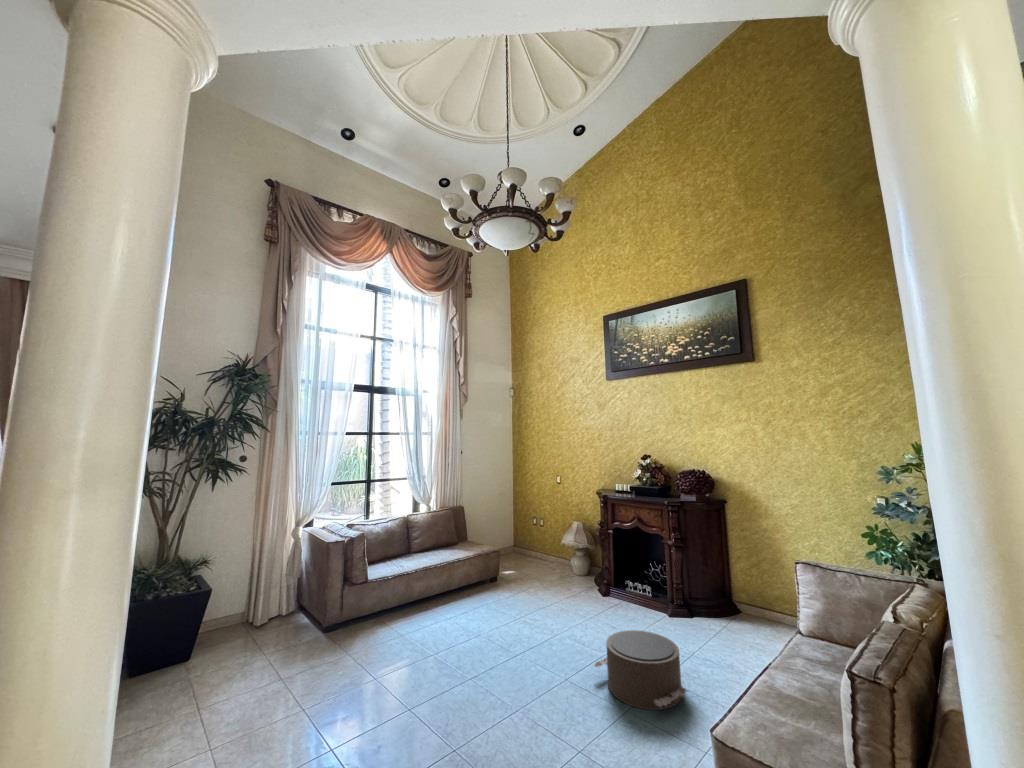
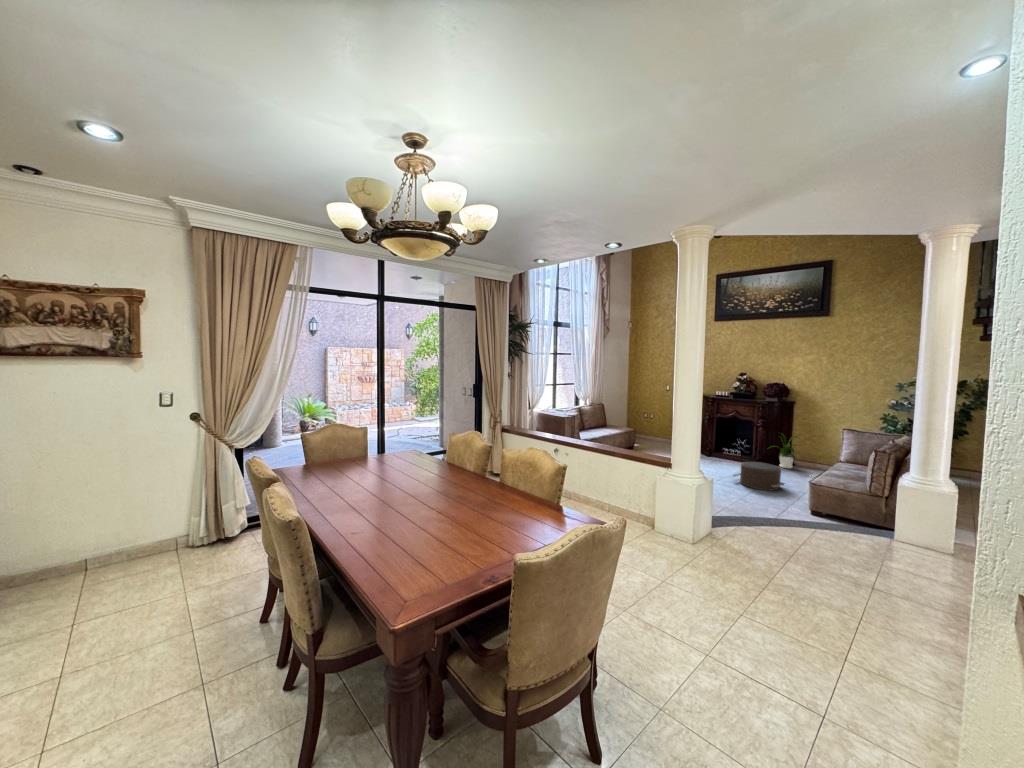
house plant: none [683,560,743,629] -> present [772,433,797,468]

